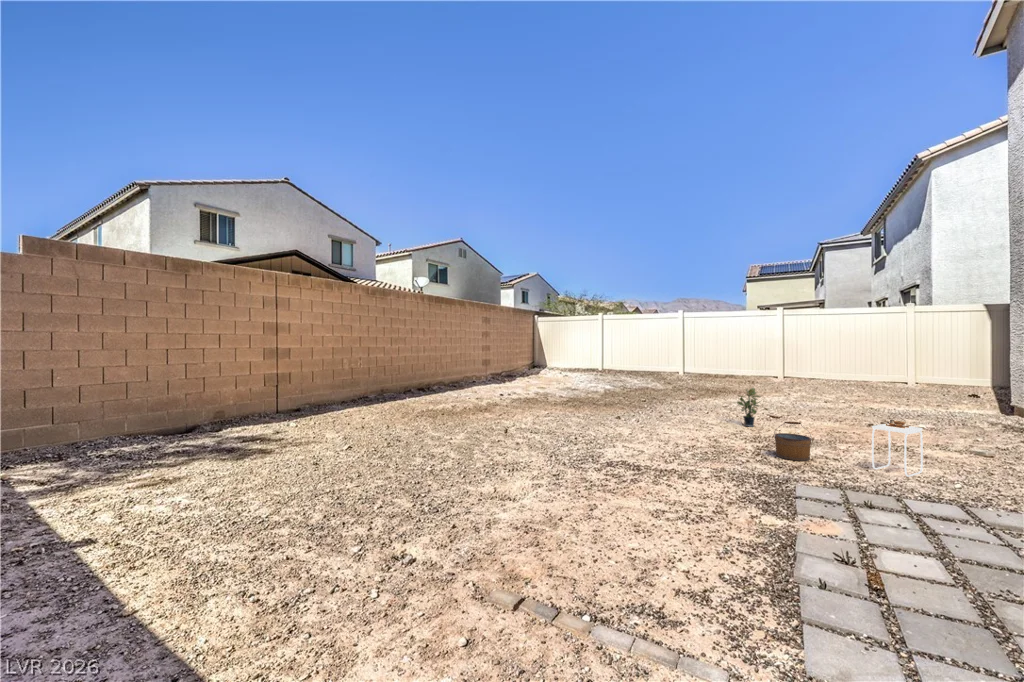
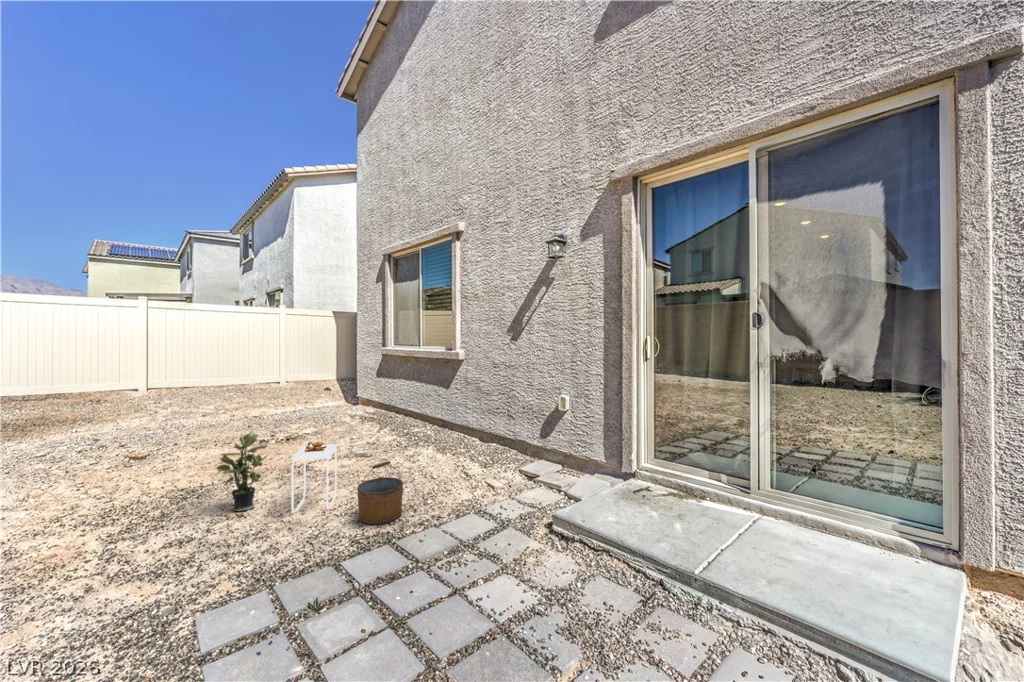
potted plant: present [737,388,760,427] -> present [216,431,267,512]
bucket: present [774,422,812,461] -> present [357,461,403,524]

